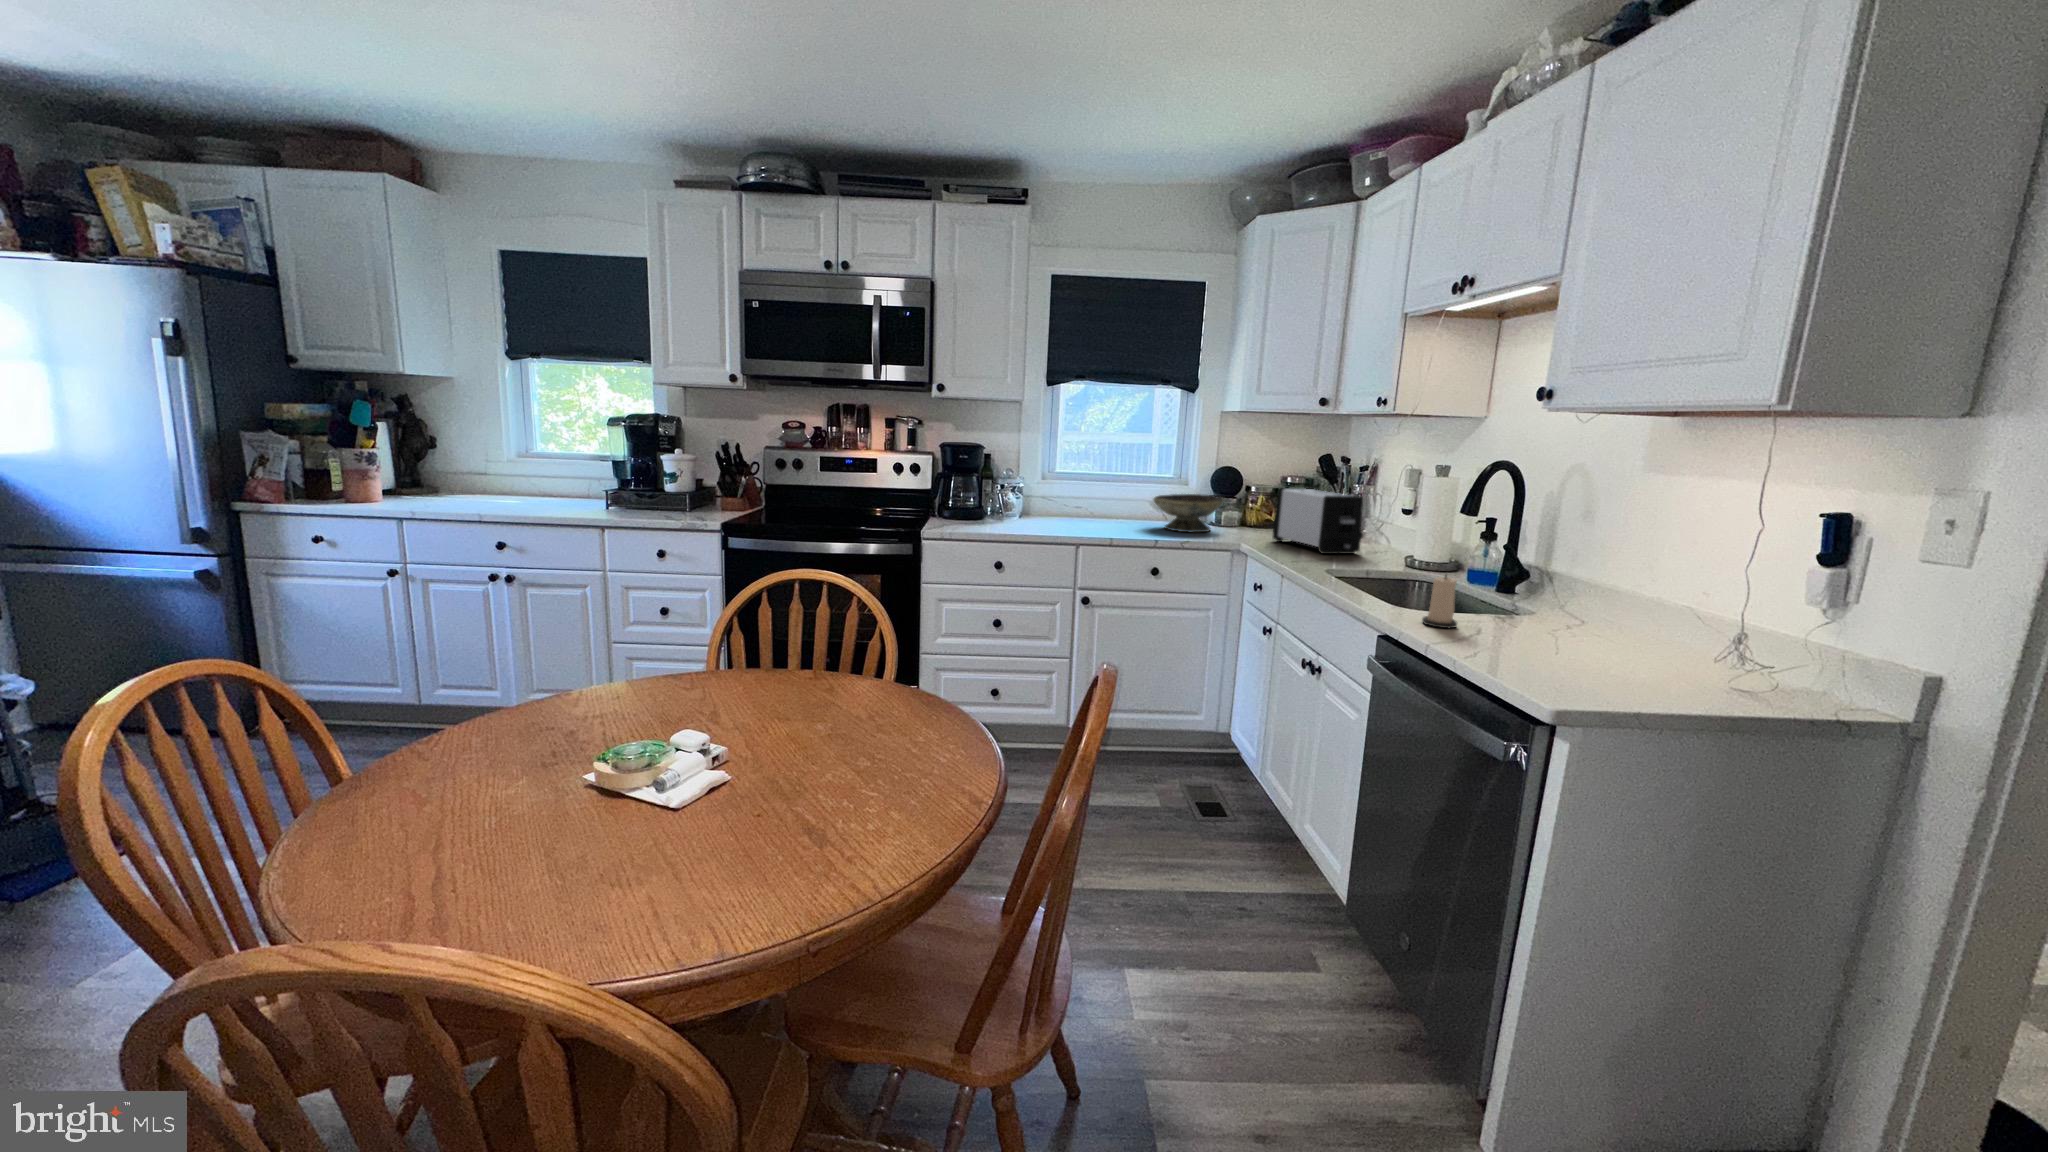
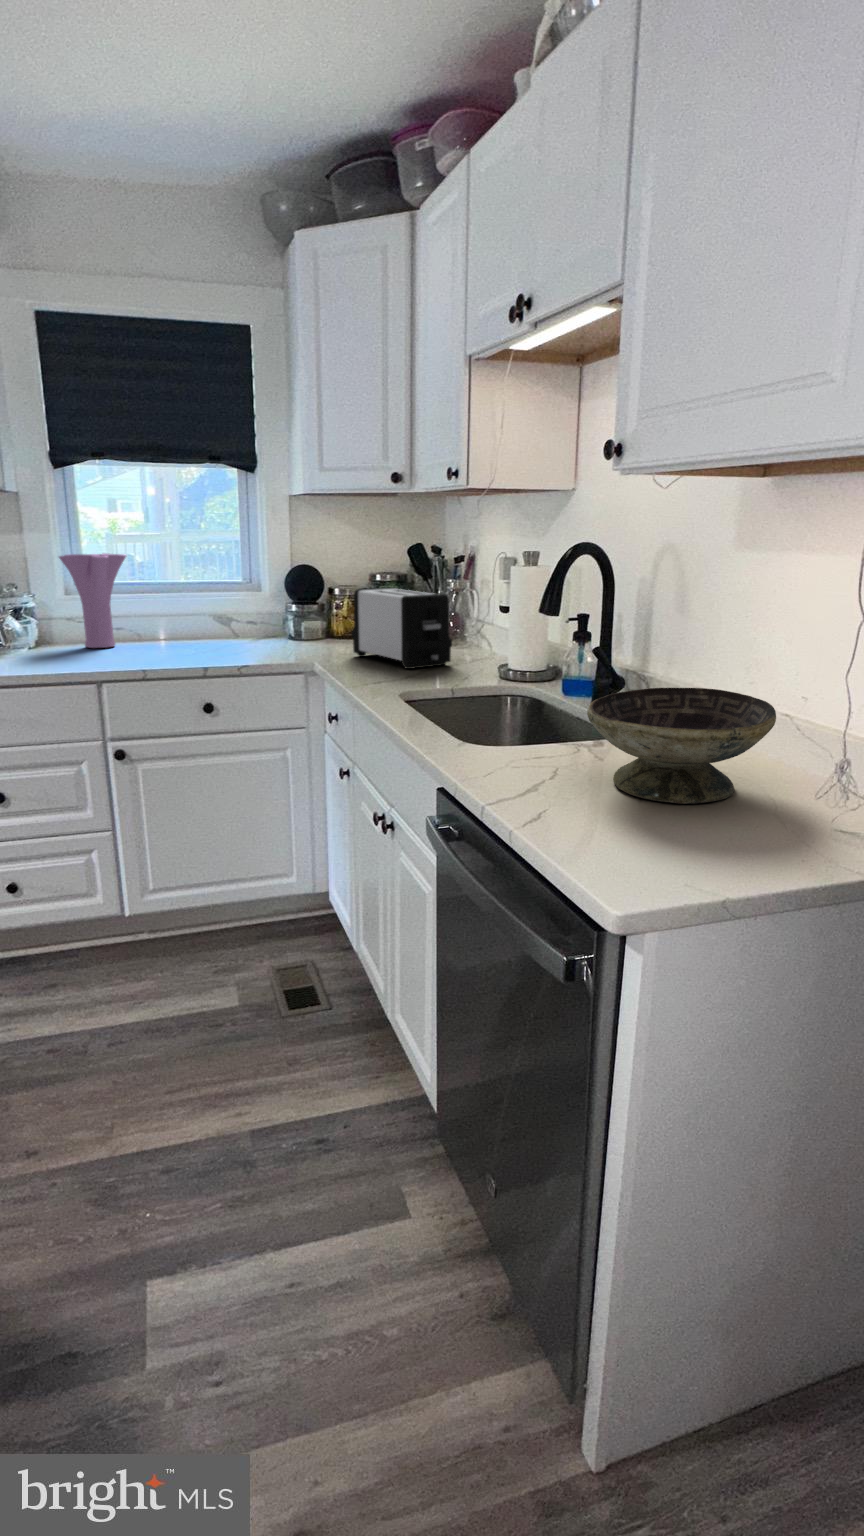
vase: none [1050,450,1097,520] -> present [59,553,126,648]
decorative bowl: present [1154,494,1224,532] -> present [587,688,776,804]
candle: present [1422,575,1457,628] -> none [492,695,533,767]

